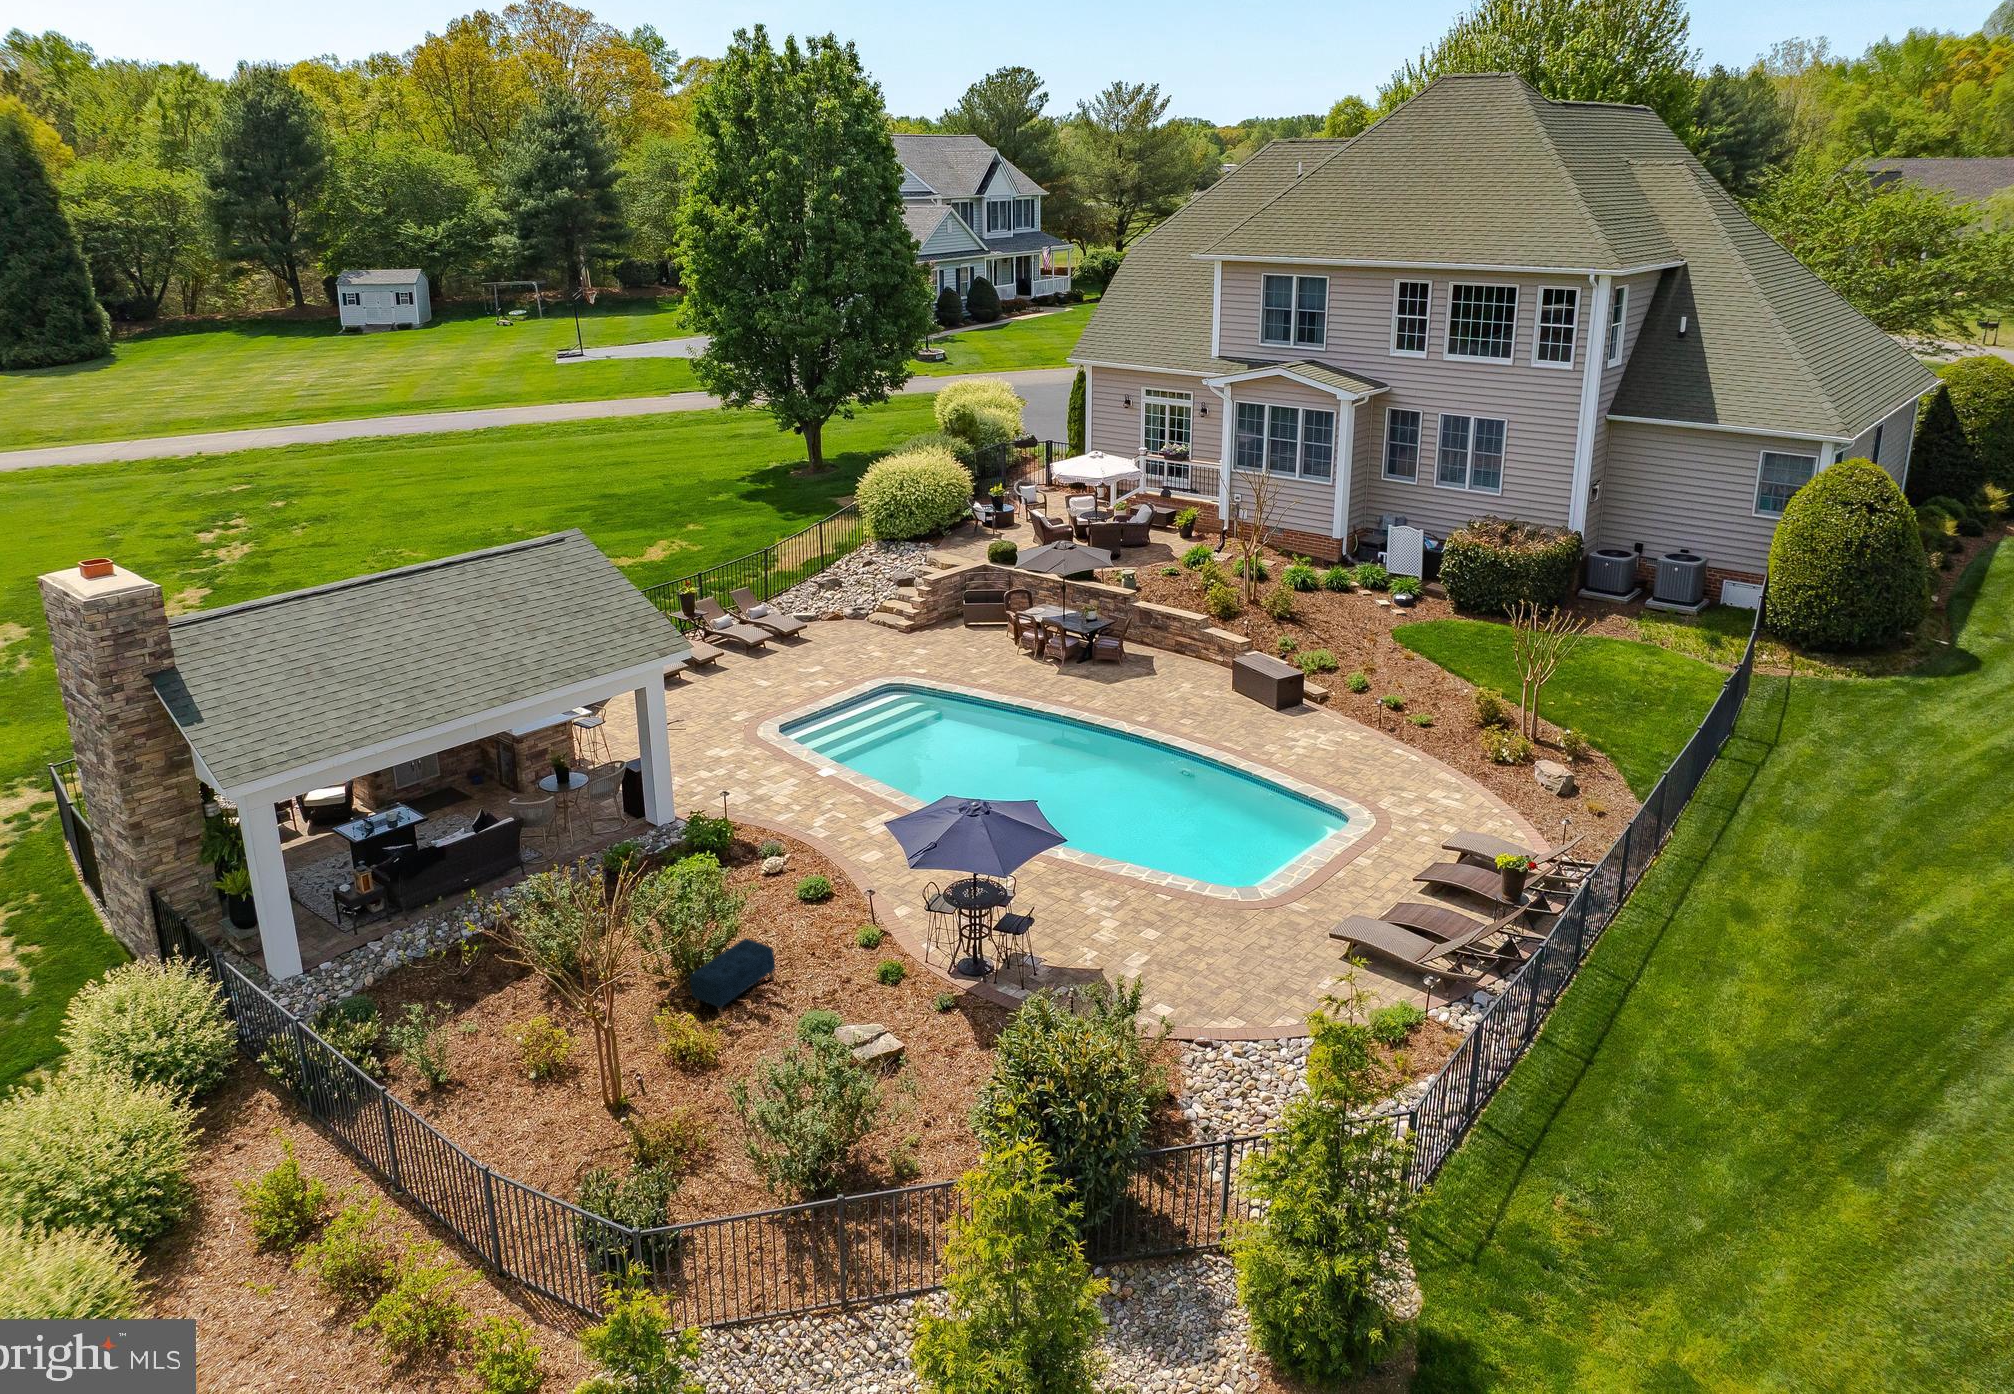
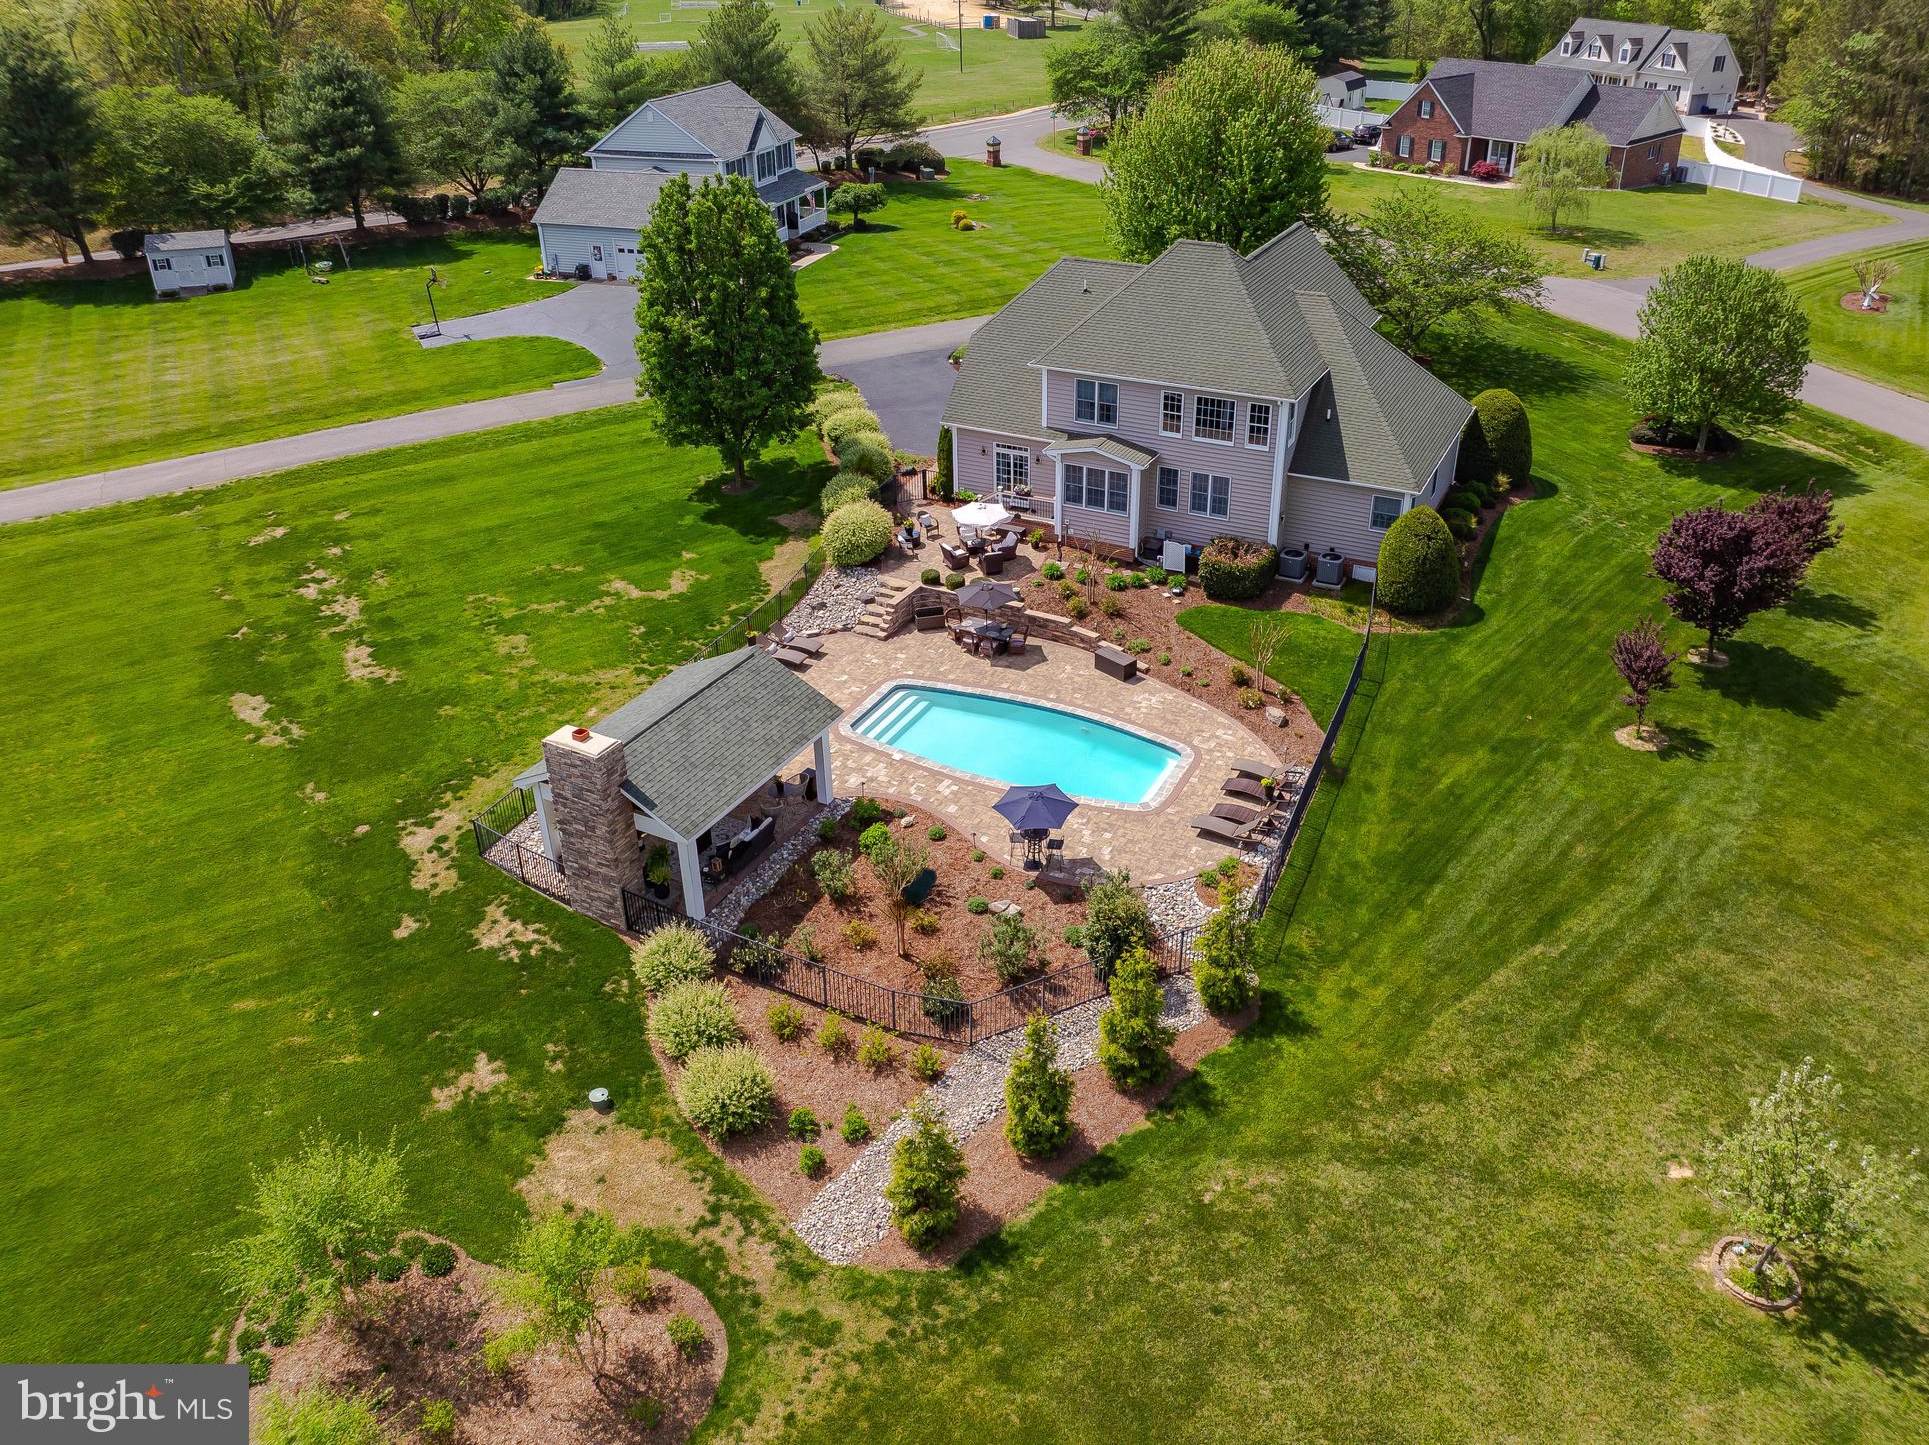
lounge chair: none [1631,828,1705,911] -> present [1320,749,1350,784]

